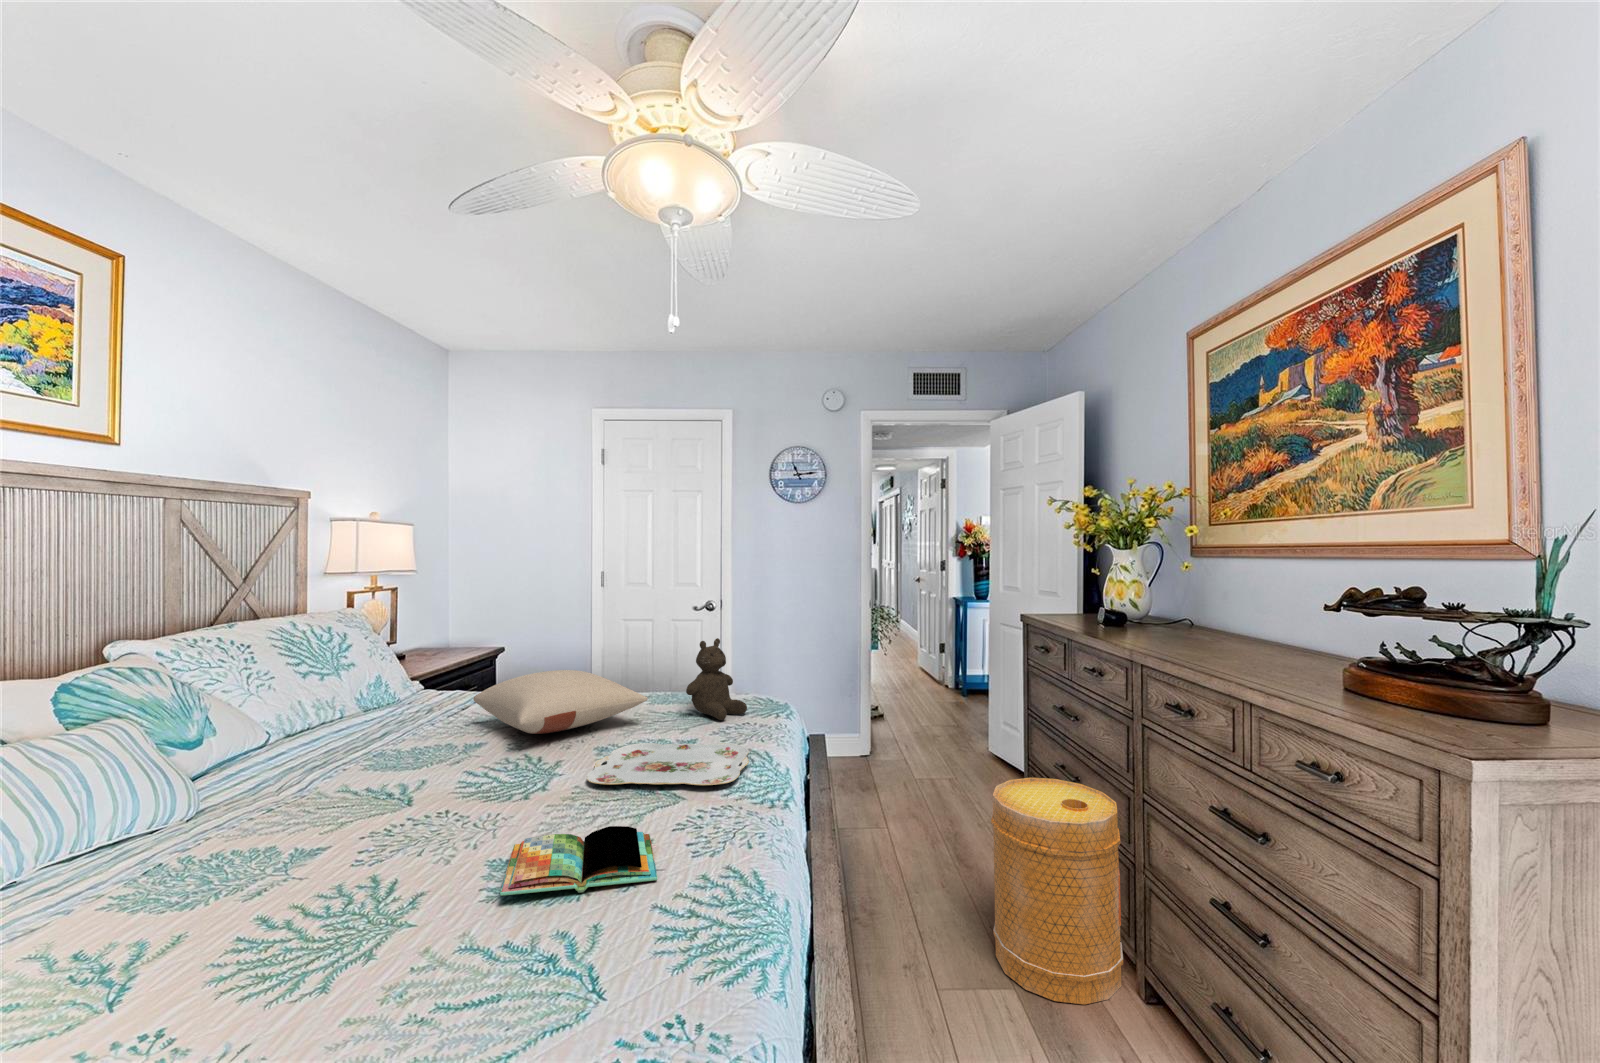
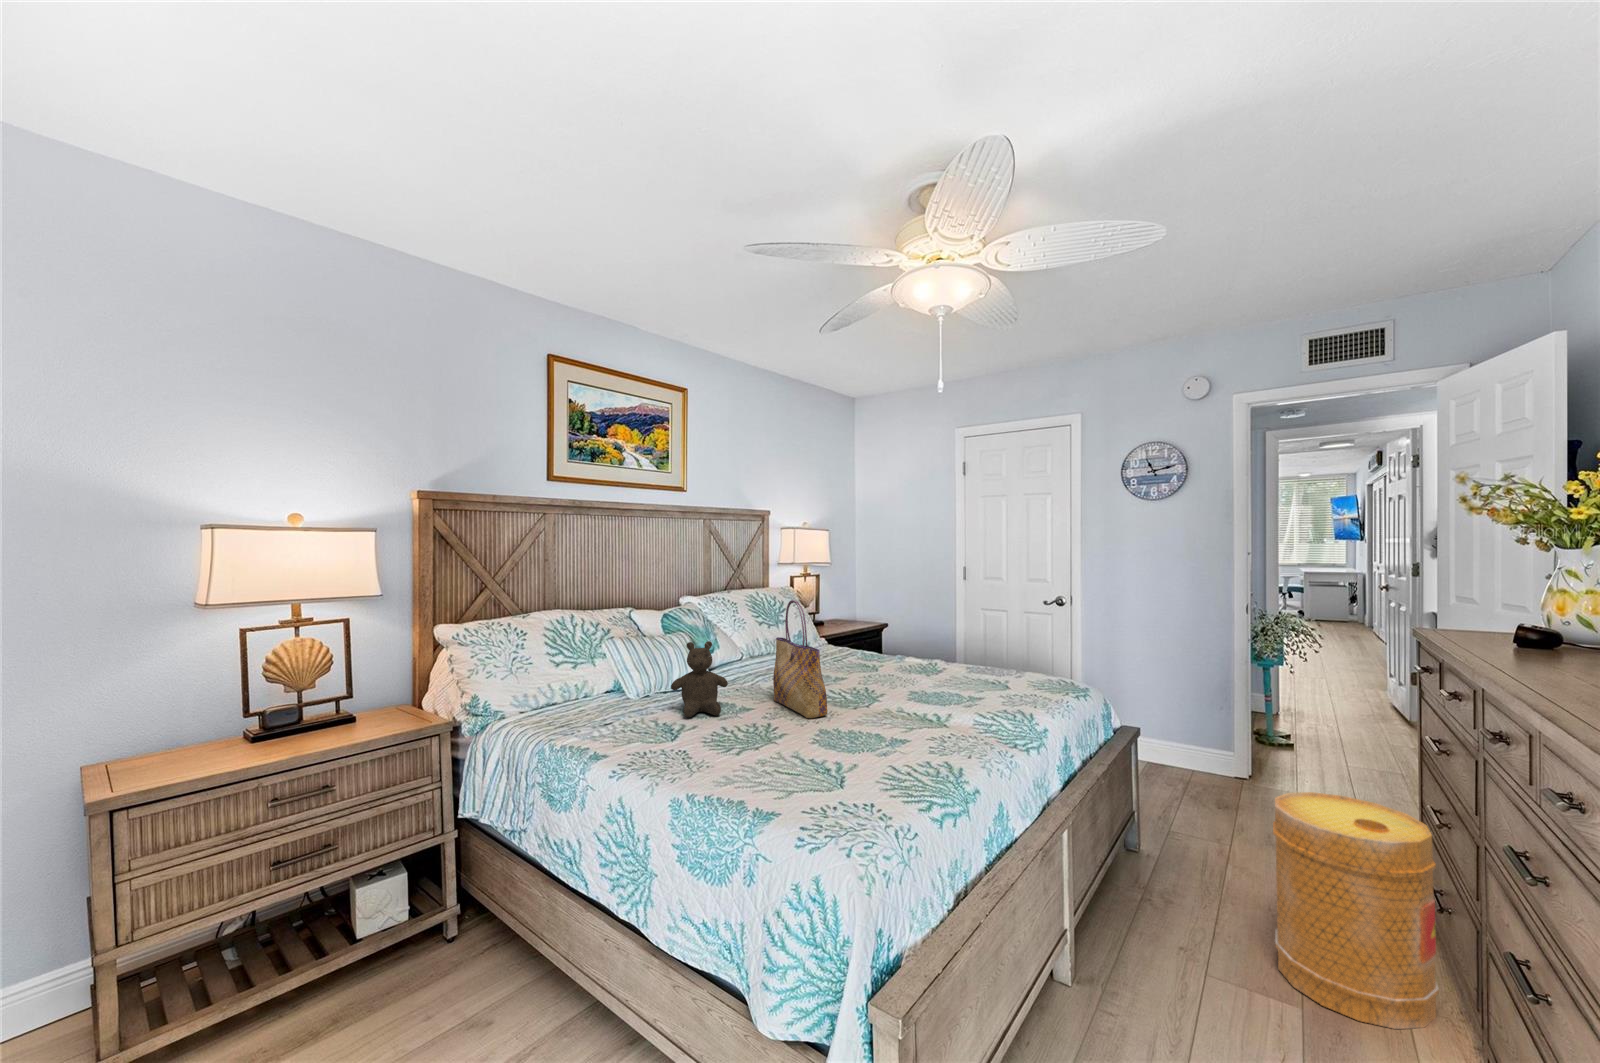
tote bag: none [363,633,487,842] -> present [773,600,828,718]
teddy bear: present [686,638,747,720] -> present [671,641,728,717]
pillow: present [473,670,648,734] -> none [846,636,955,677]
serving tray: present [587,743,749,785] -> none [892,691,1013,722]
book: present [500,826,657,896] -> none [817,722,910,755]

